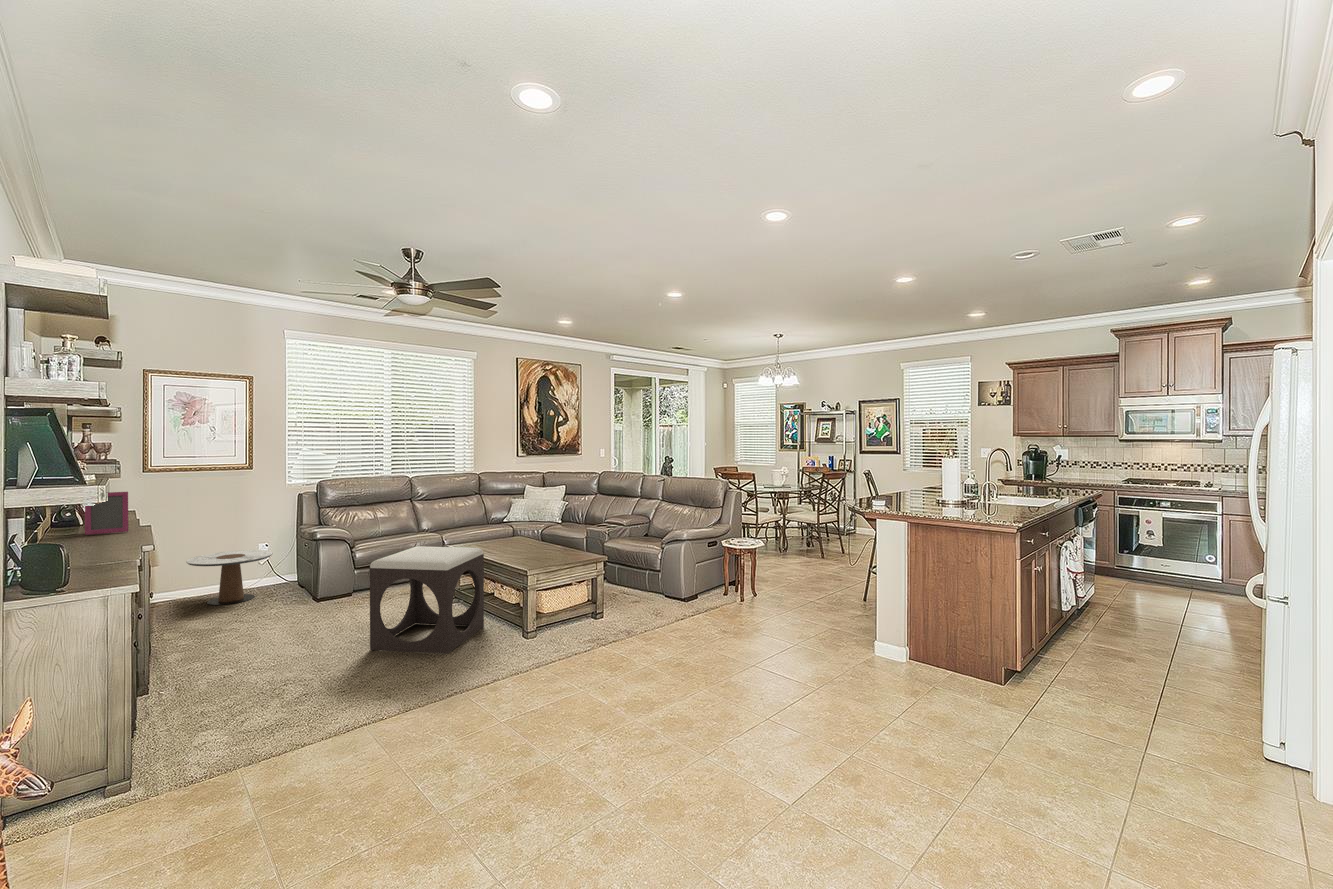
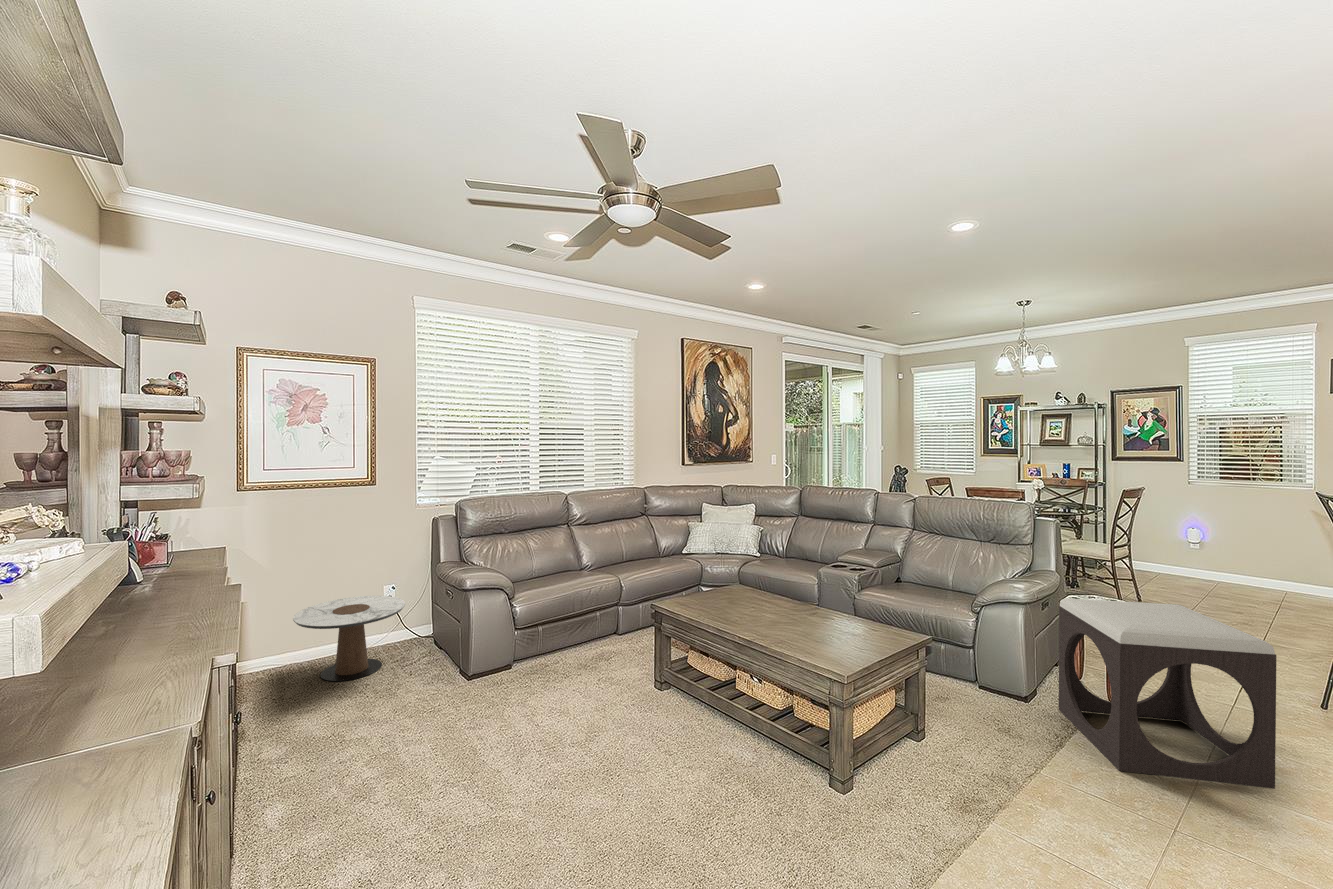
picture frame: present [85,492,128,535] -> none [118,538,195,620]
footstool: present [370,546,484,654] -> present [1059,598,1277,789]

